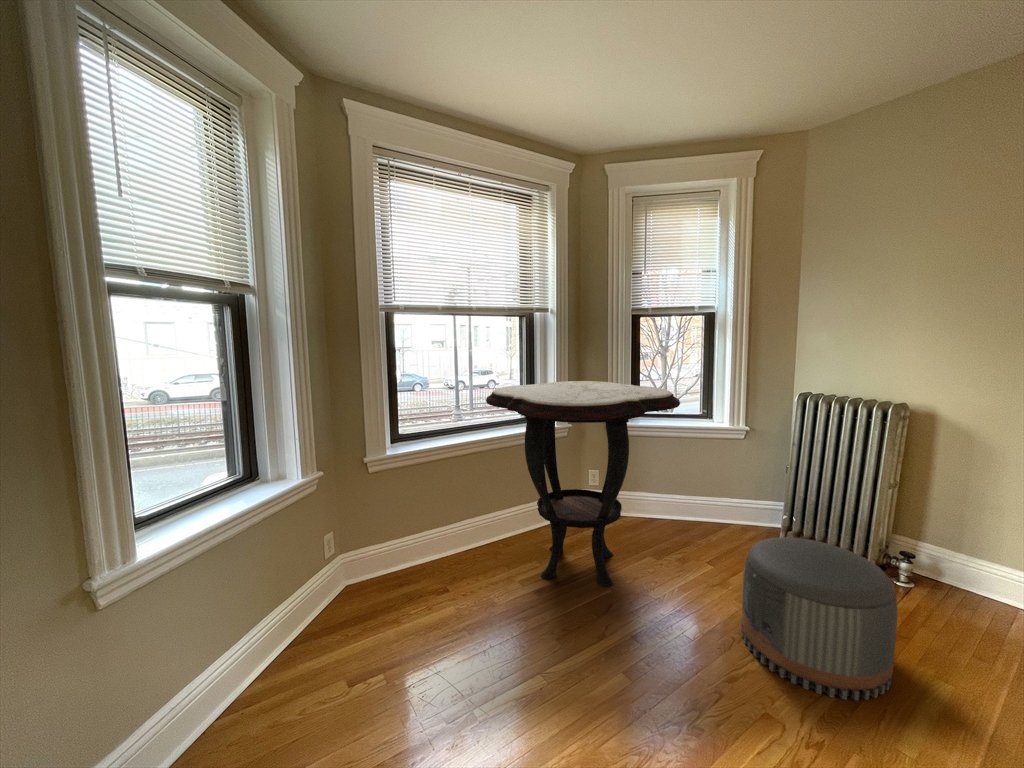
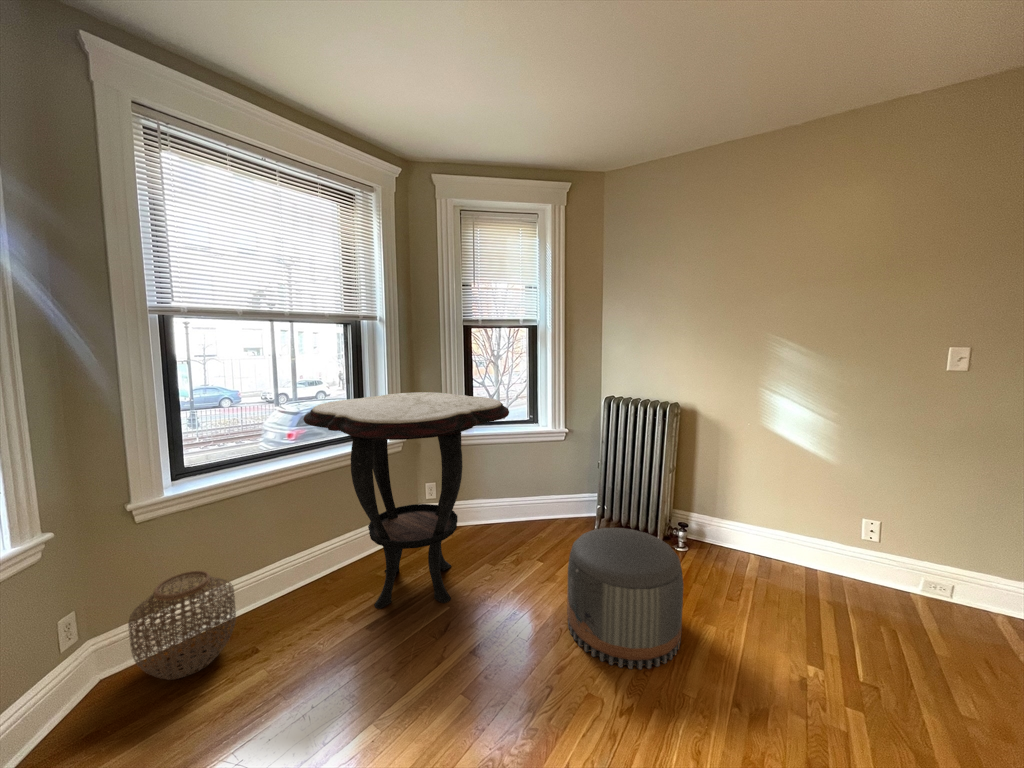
woven basket: none [364,518,433,599] -> present [128,571,236,680]

